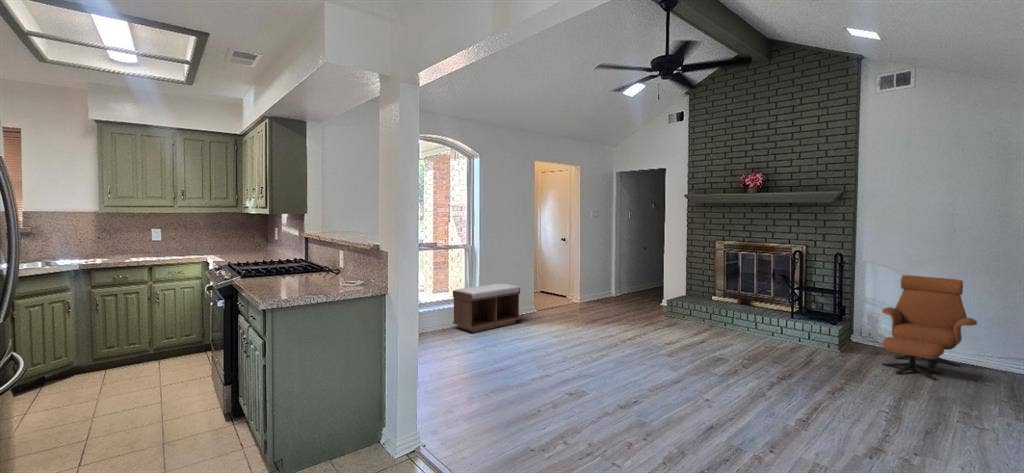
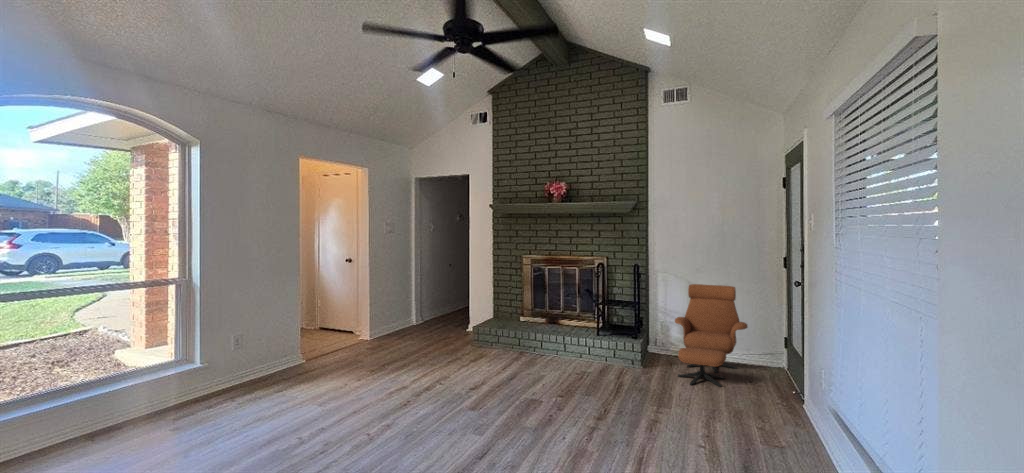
bench: present [453,283,520,333] -> none [180,324,288,399]

